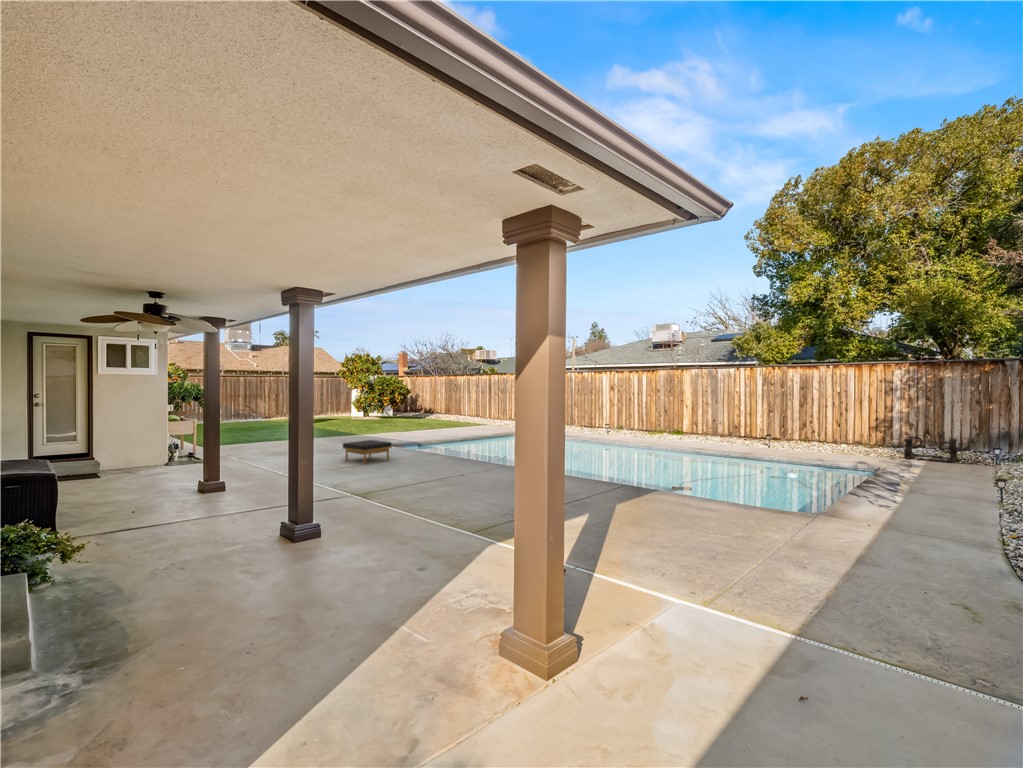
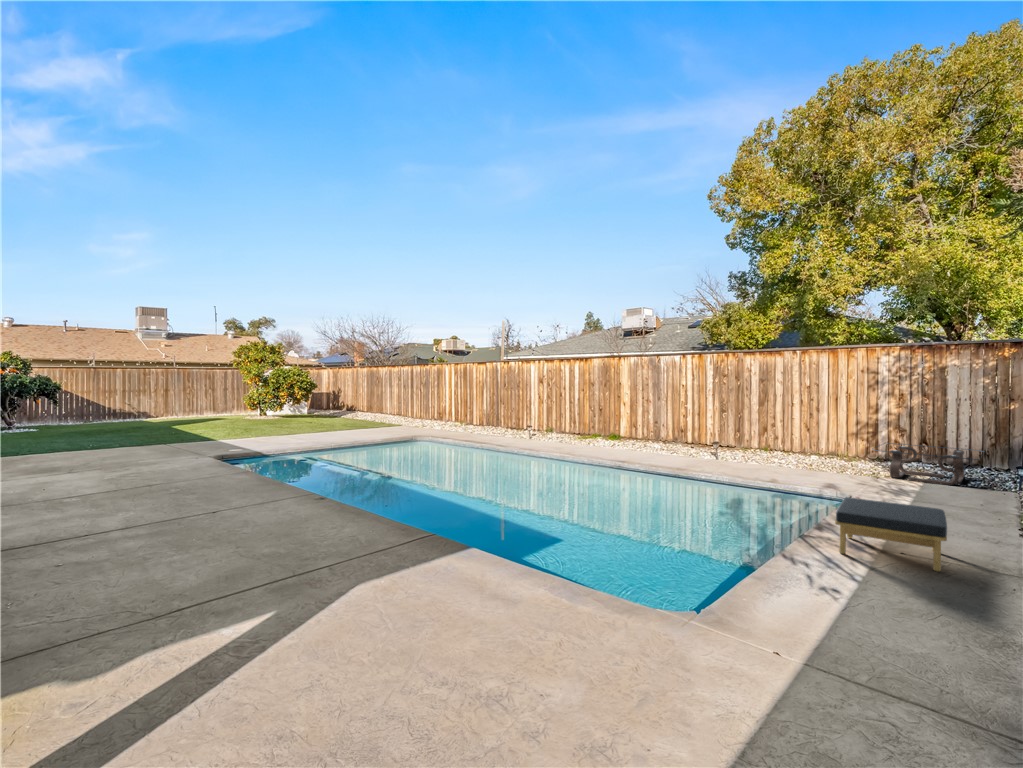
ottoman: present [343,440,392,464] -> present [835,498,947,572]

